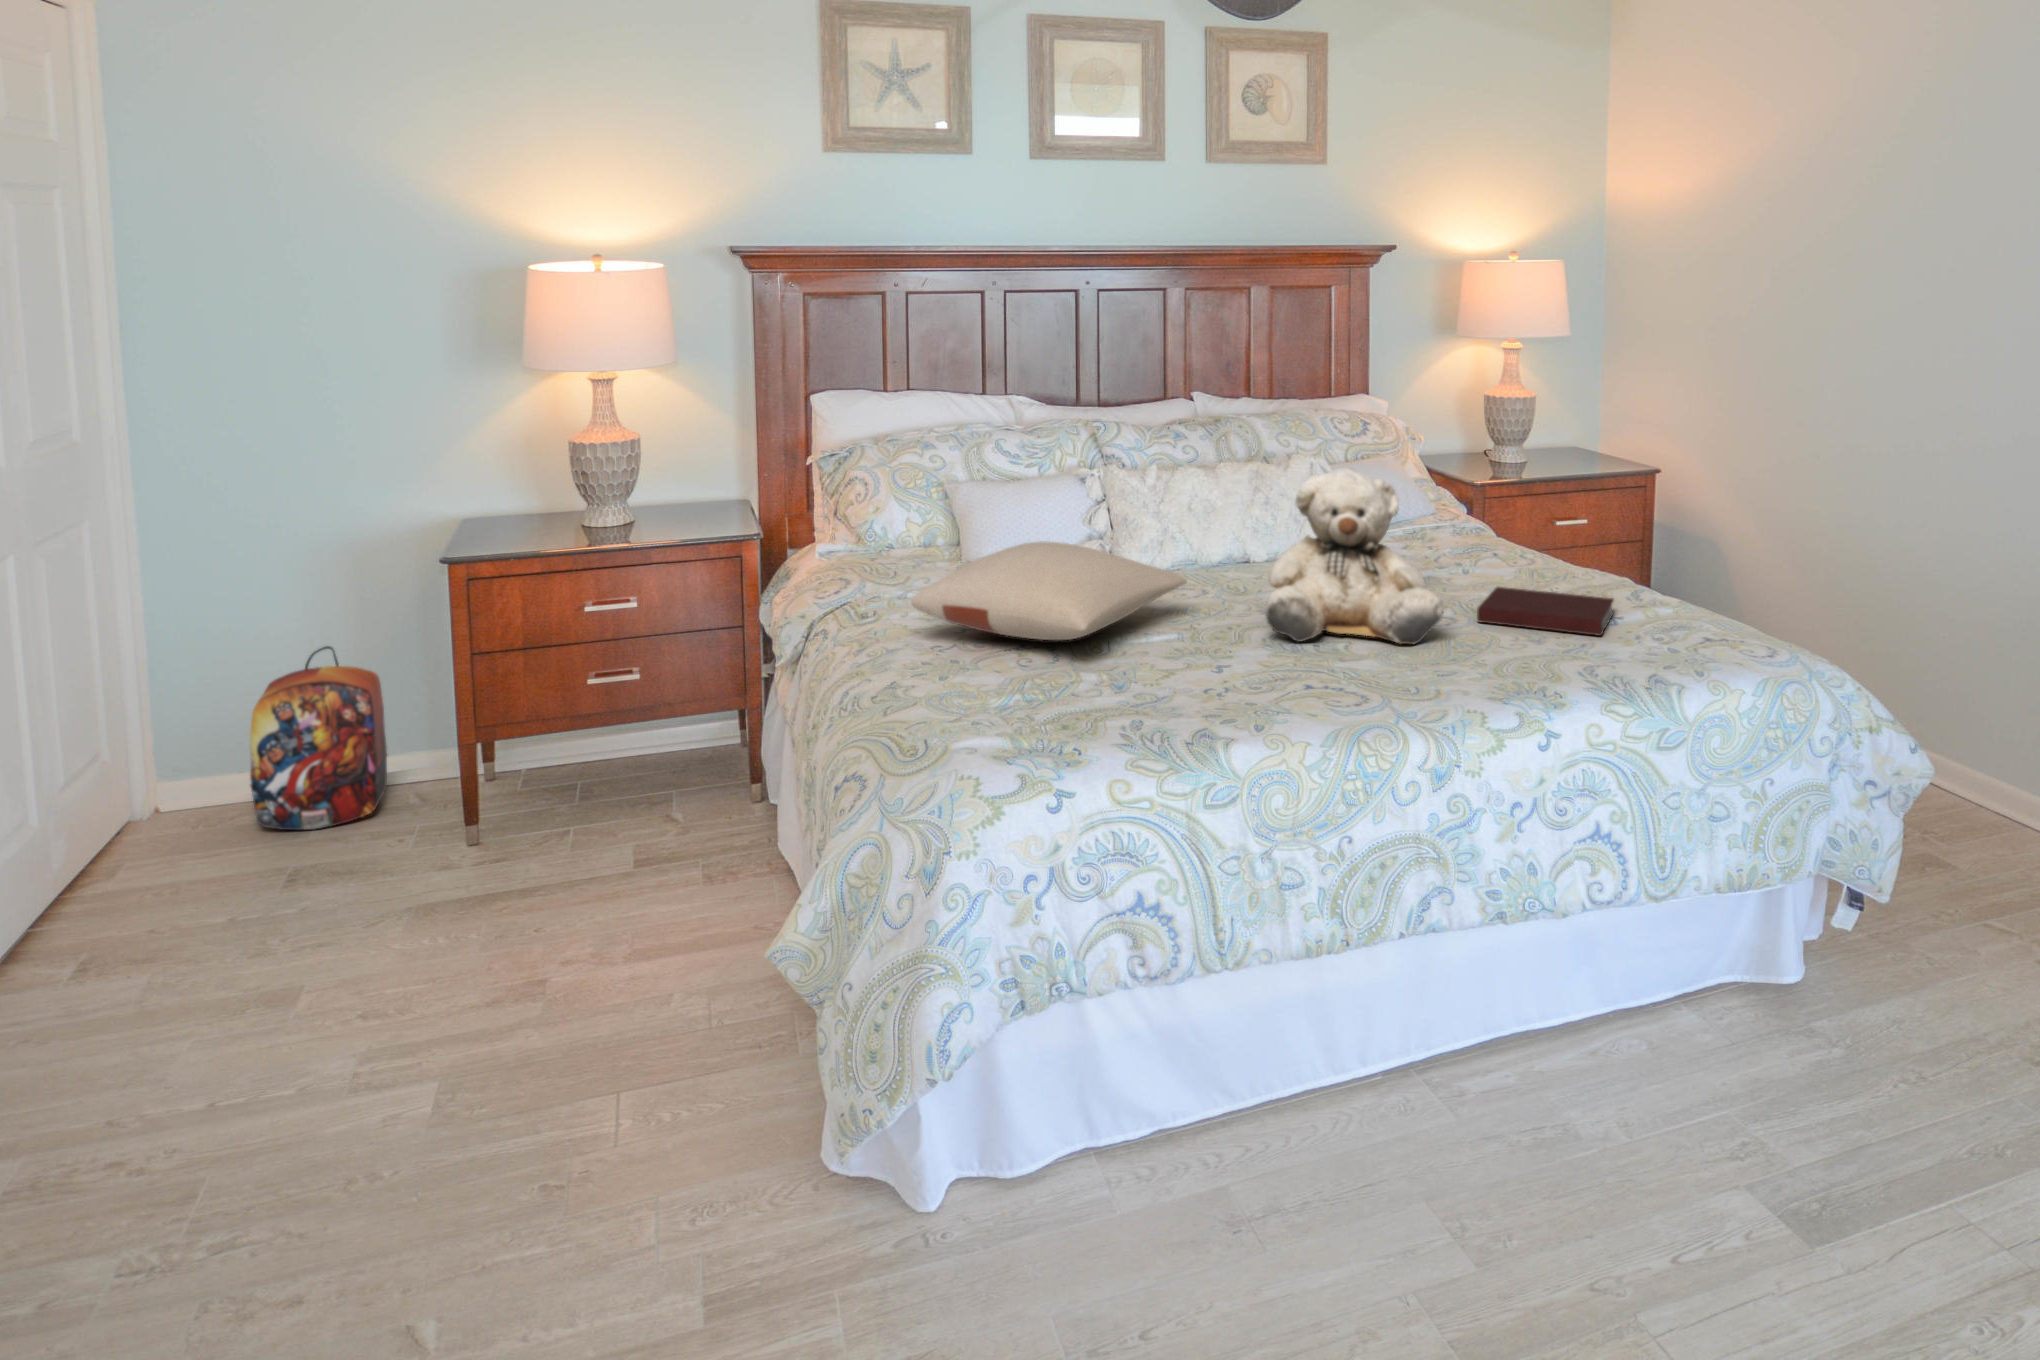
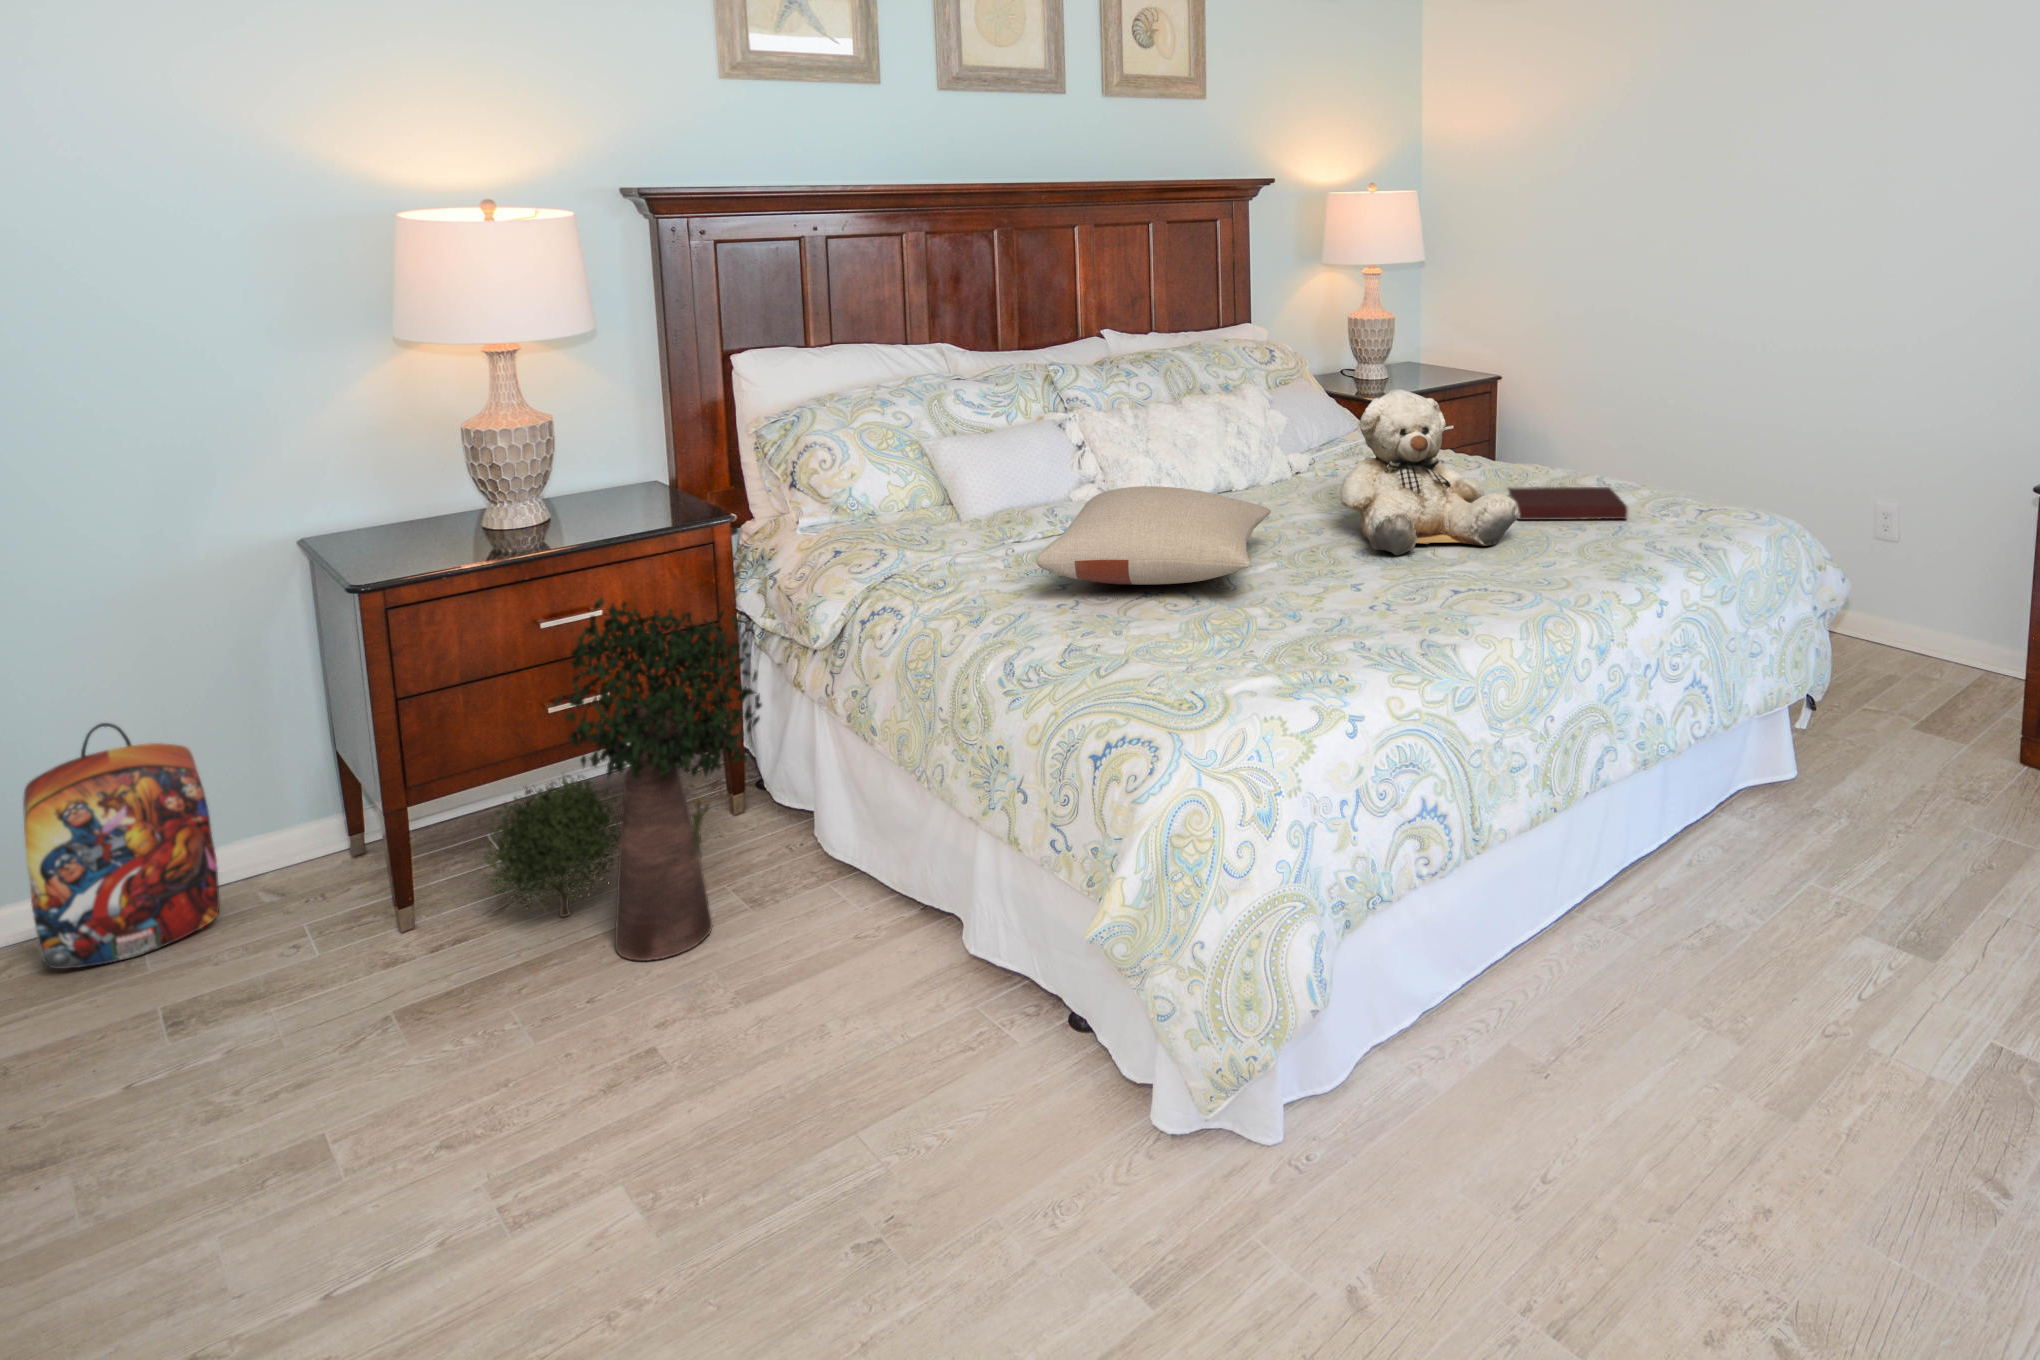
potted plant: none [518,591,729,912] -> present [476,598,762,961]

